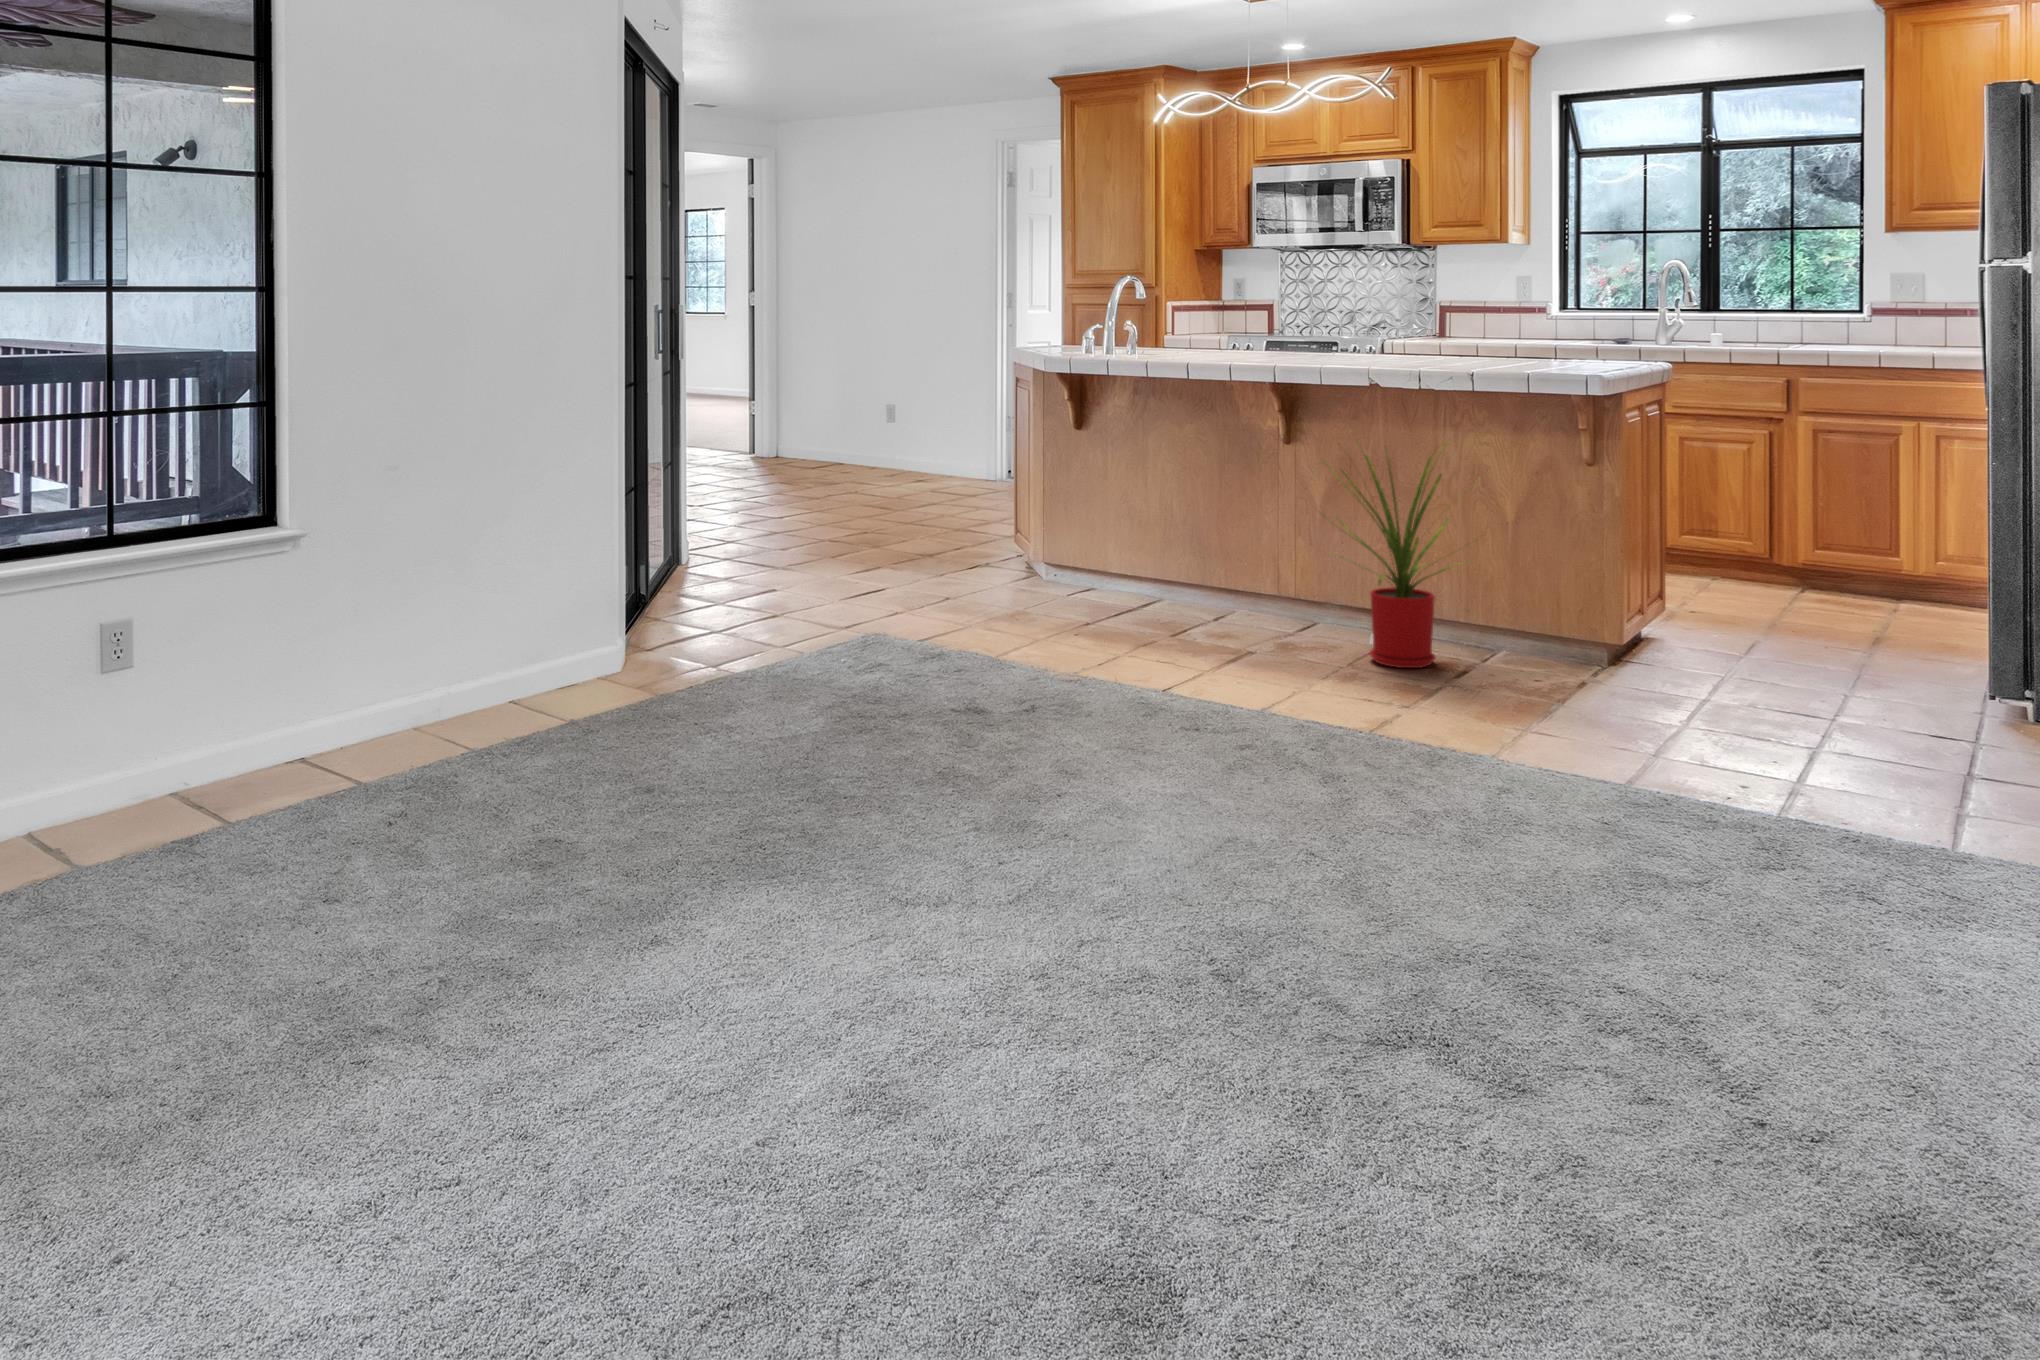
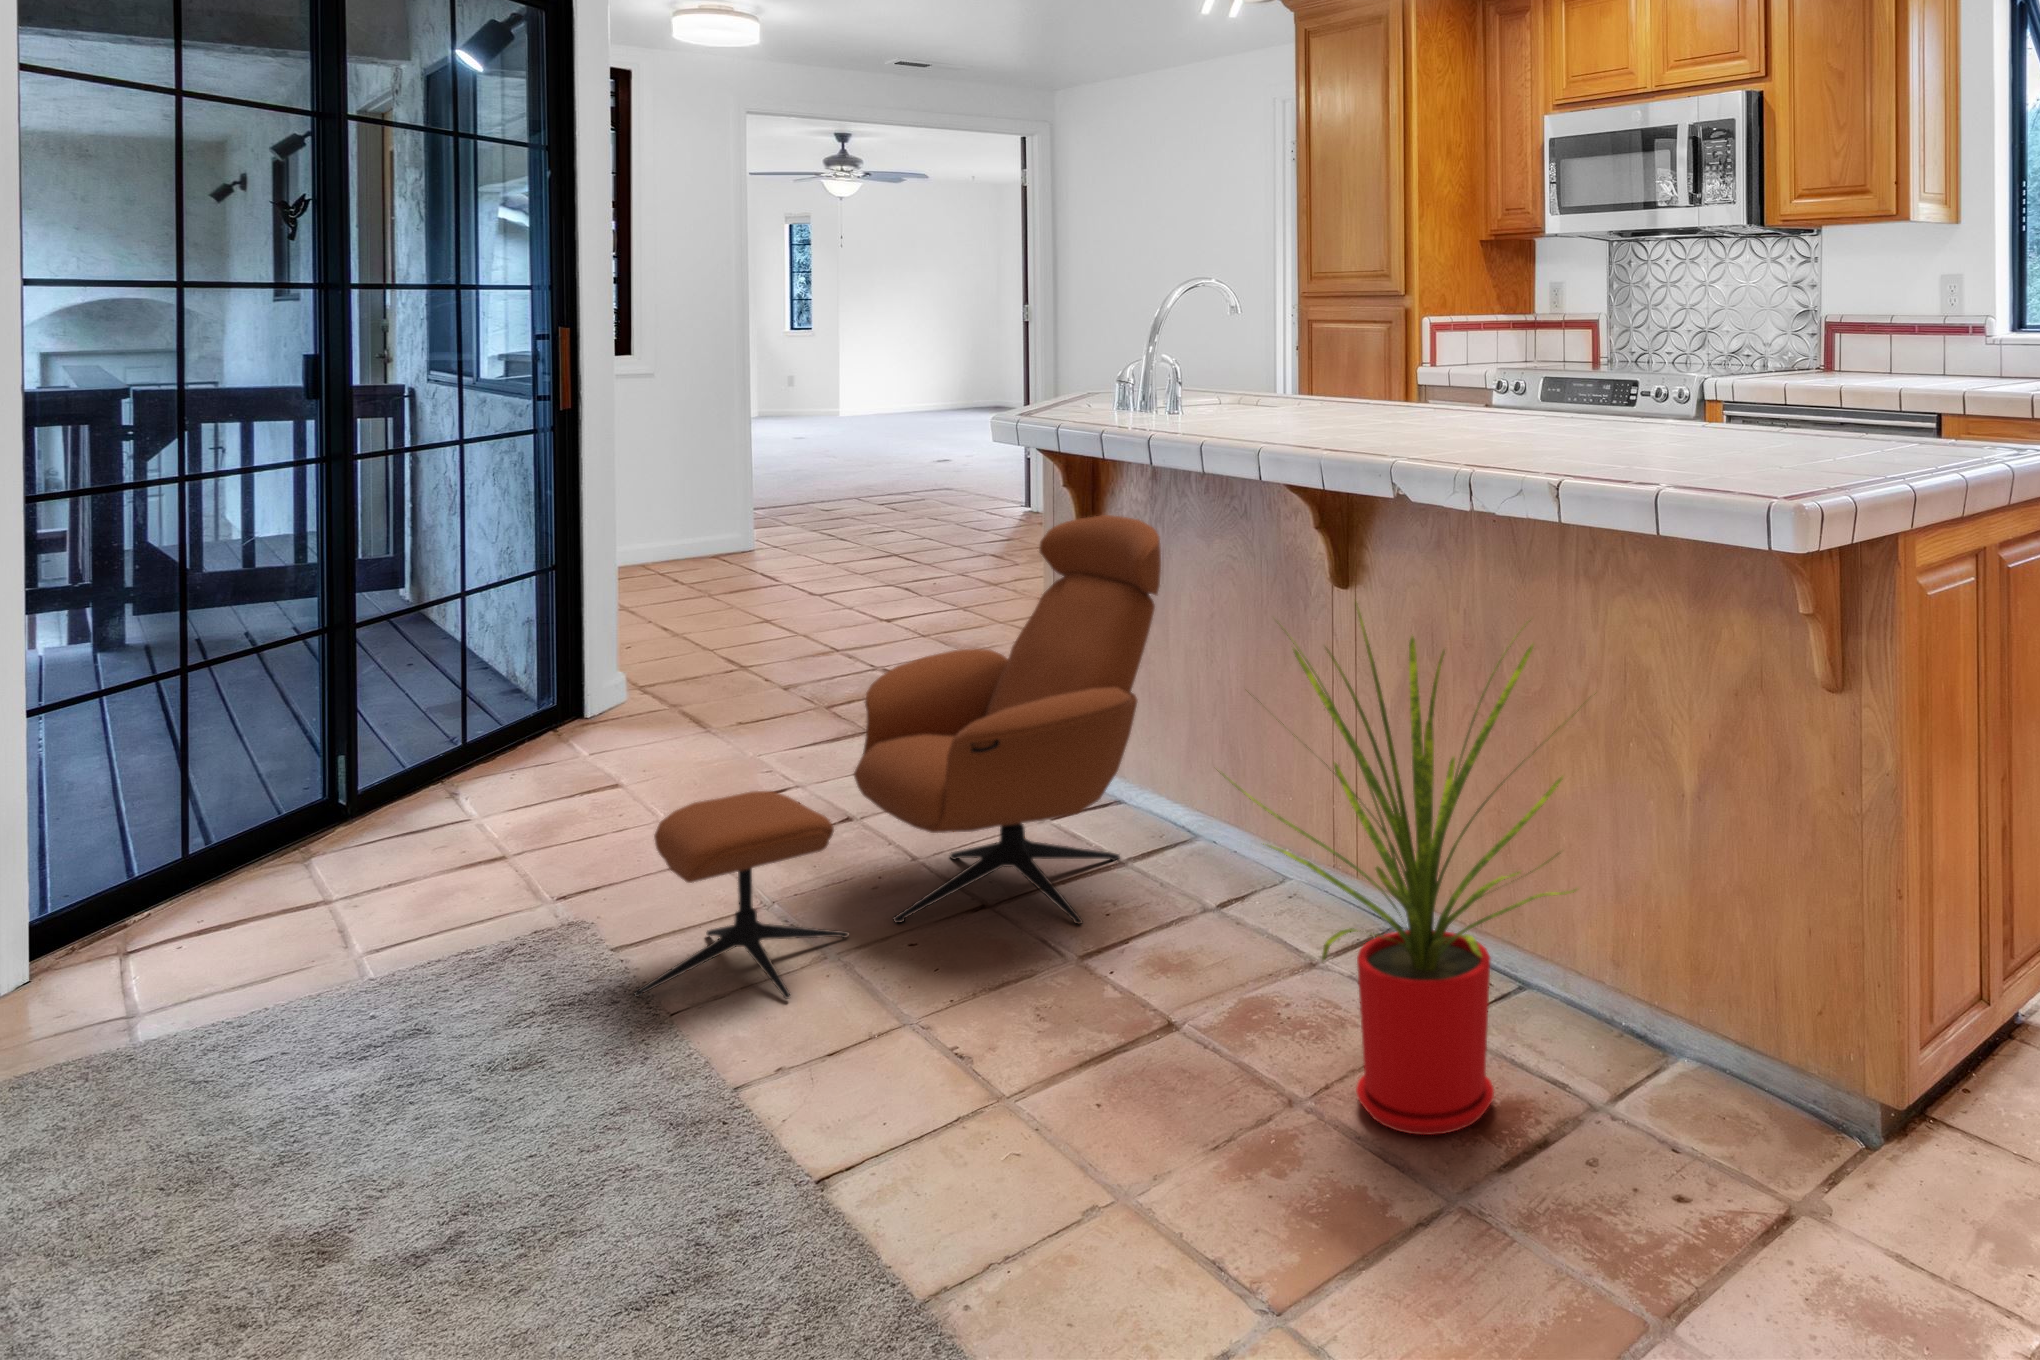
lounge chair: none [959,411,1174,647] -> present [634,515,1161,999]

